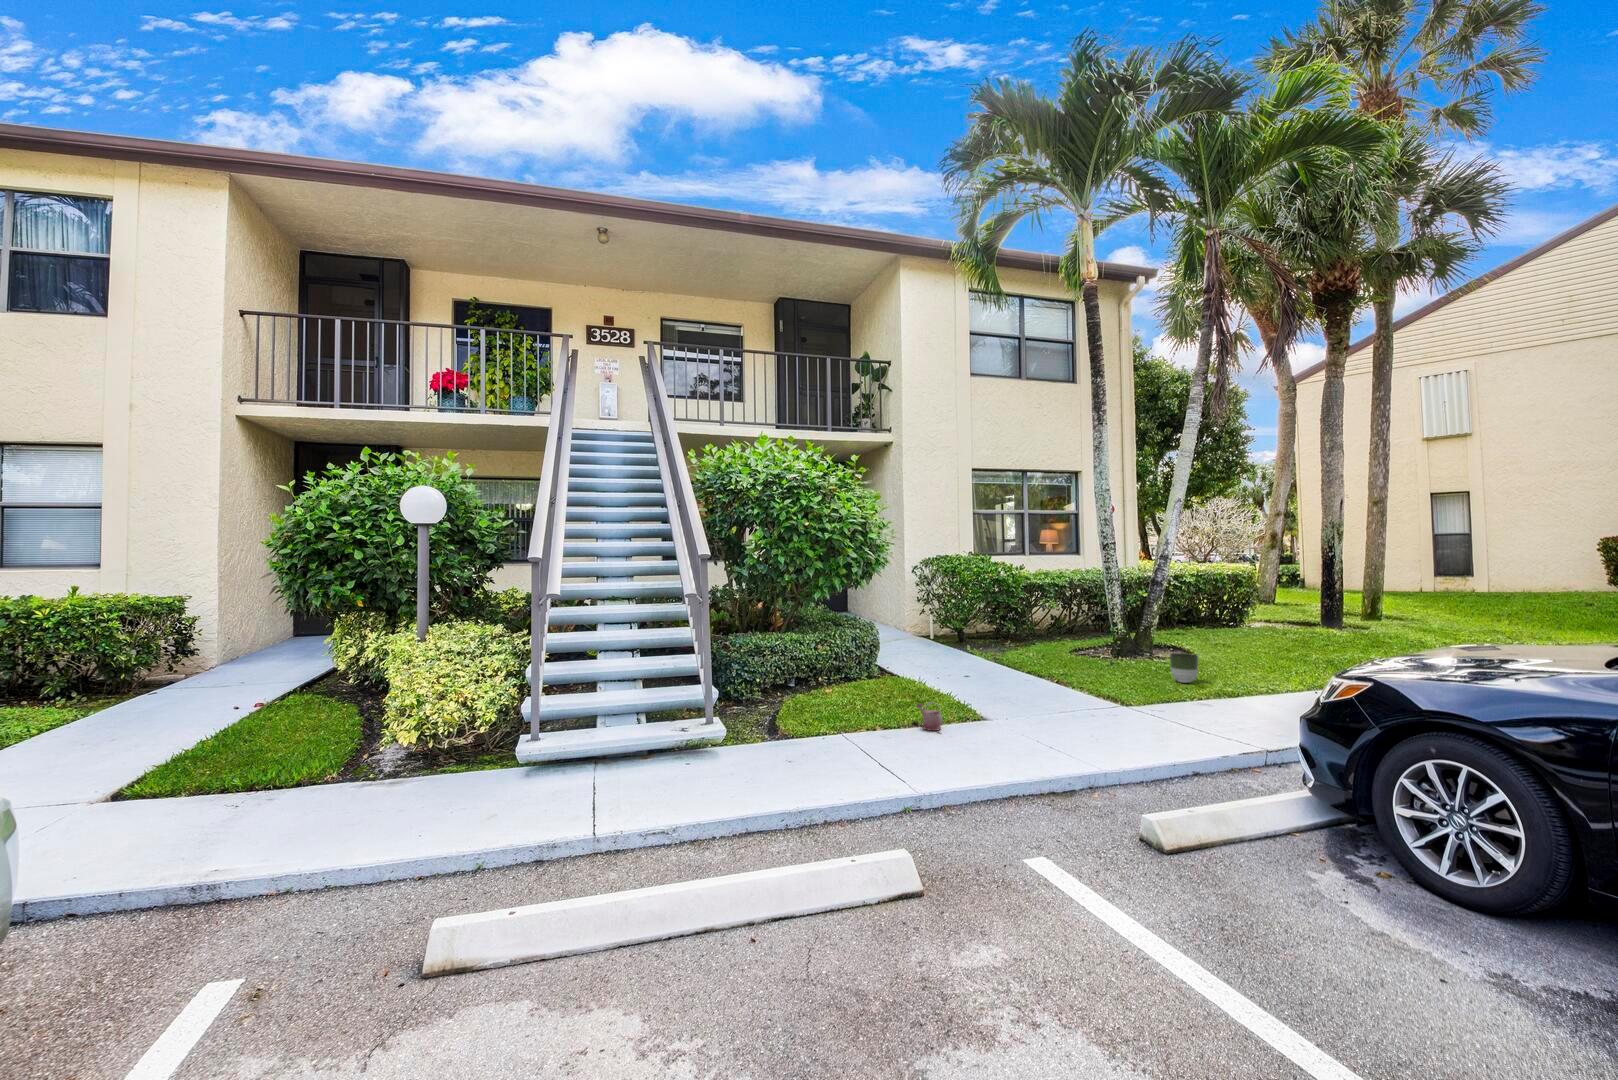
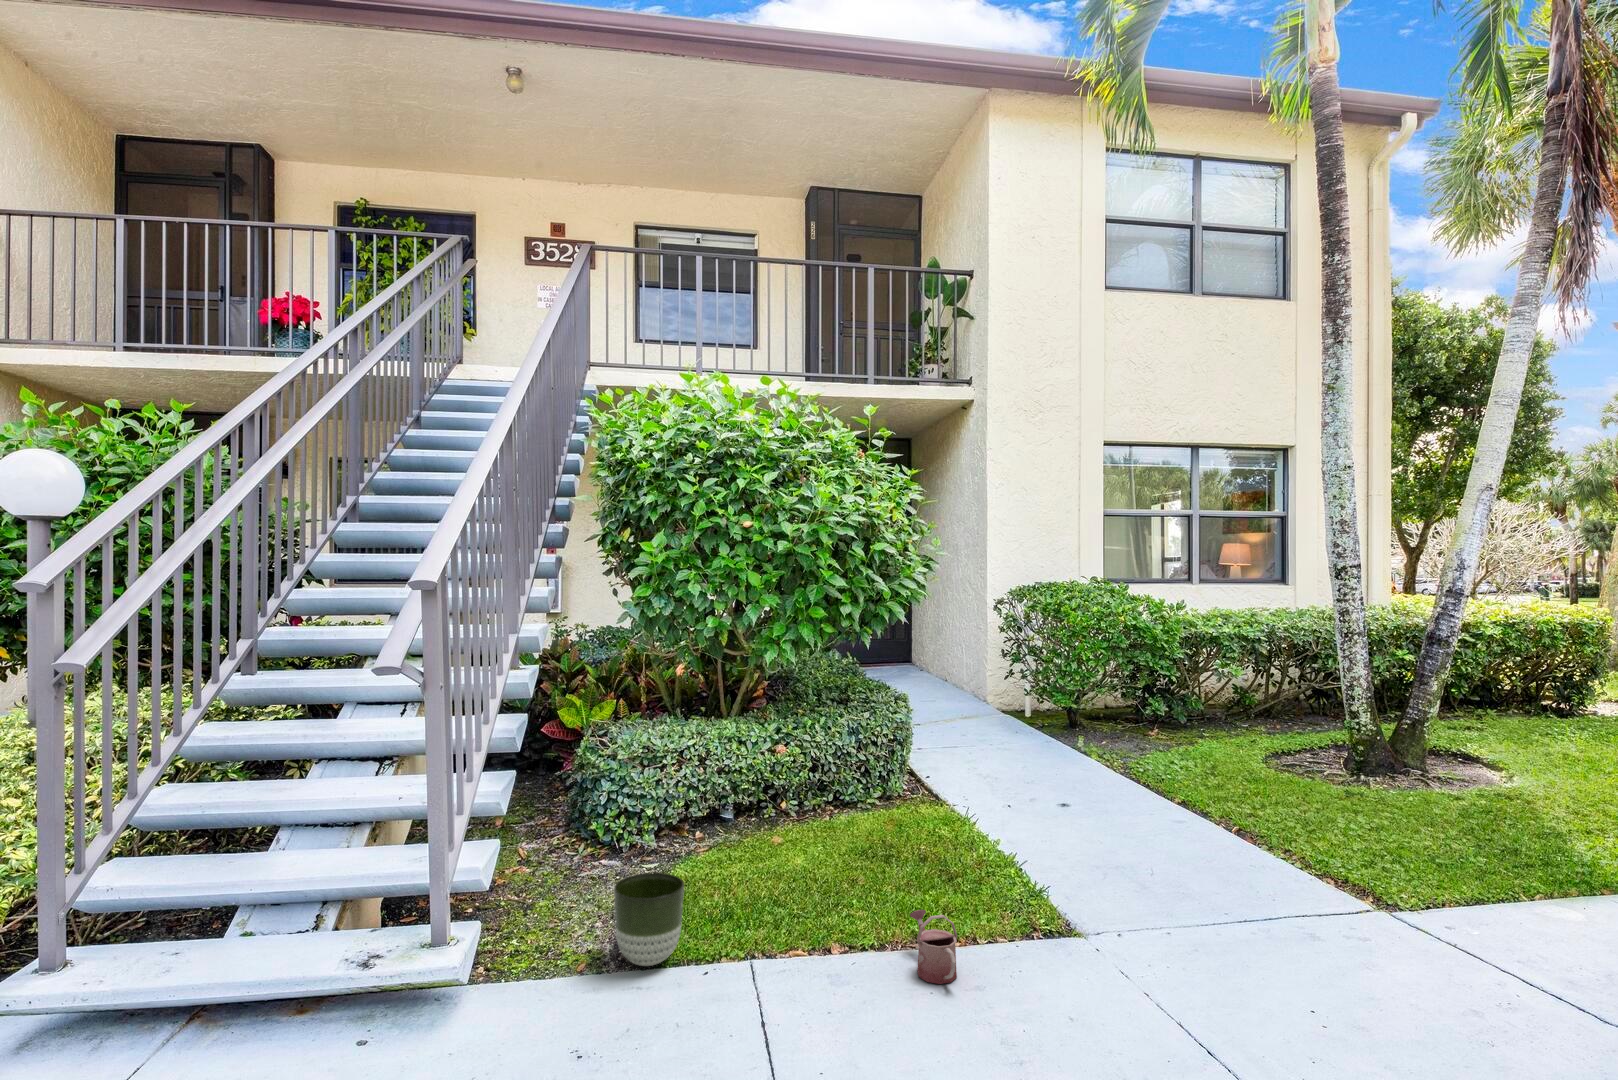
planter: present [1170,653,1198,683] -> present [614,873,684,966]

